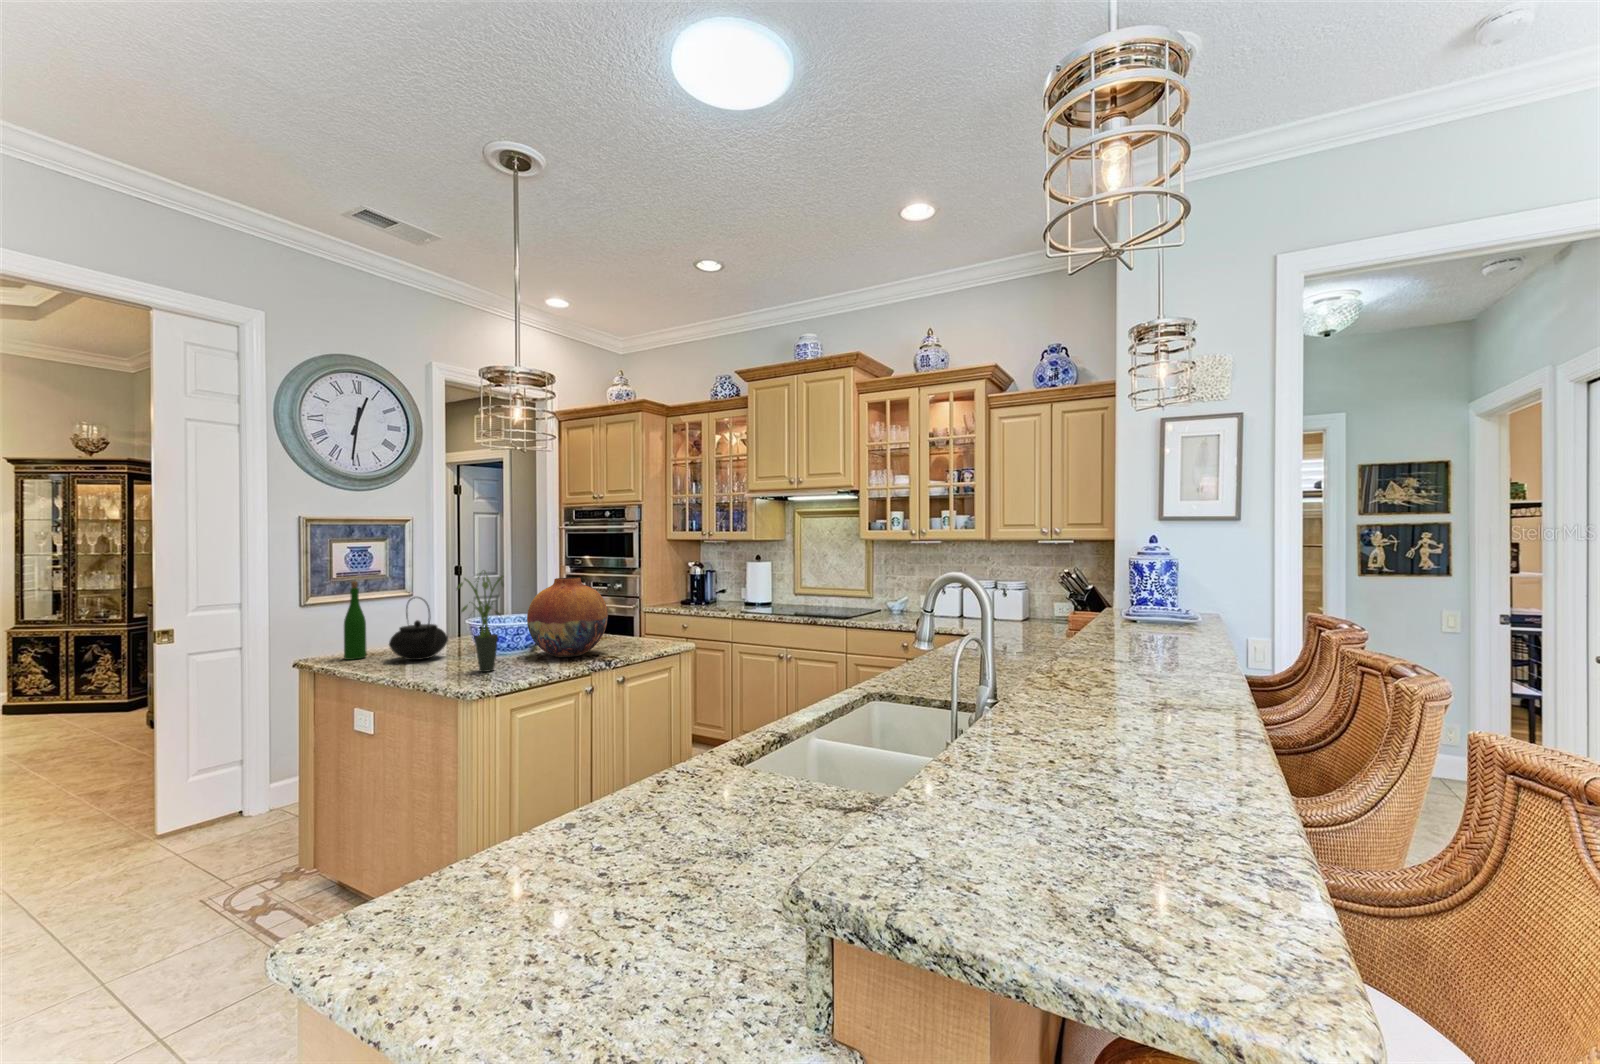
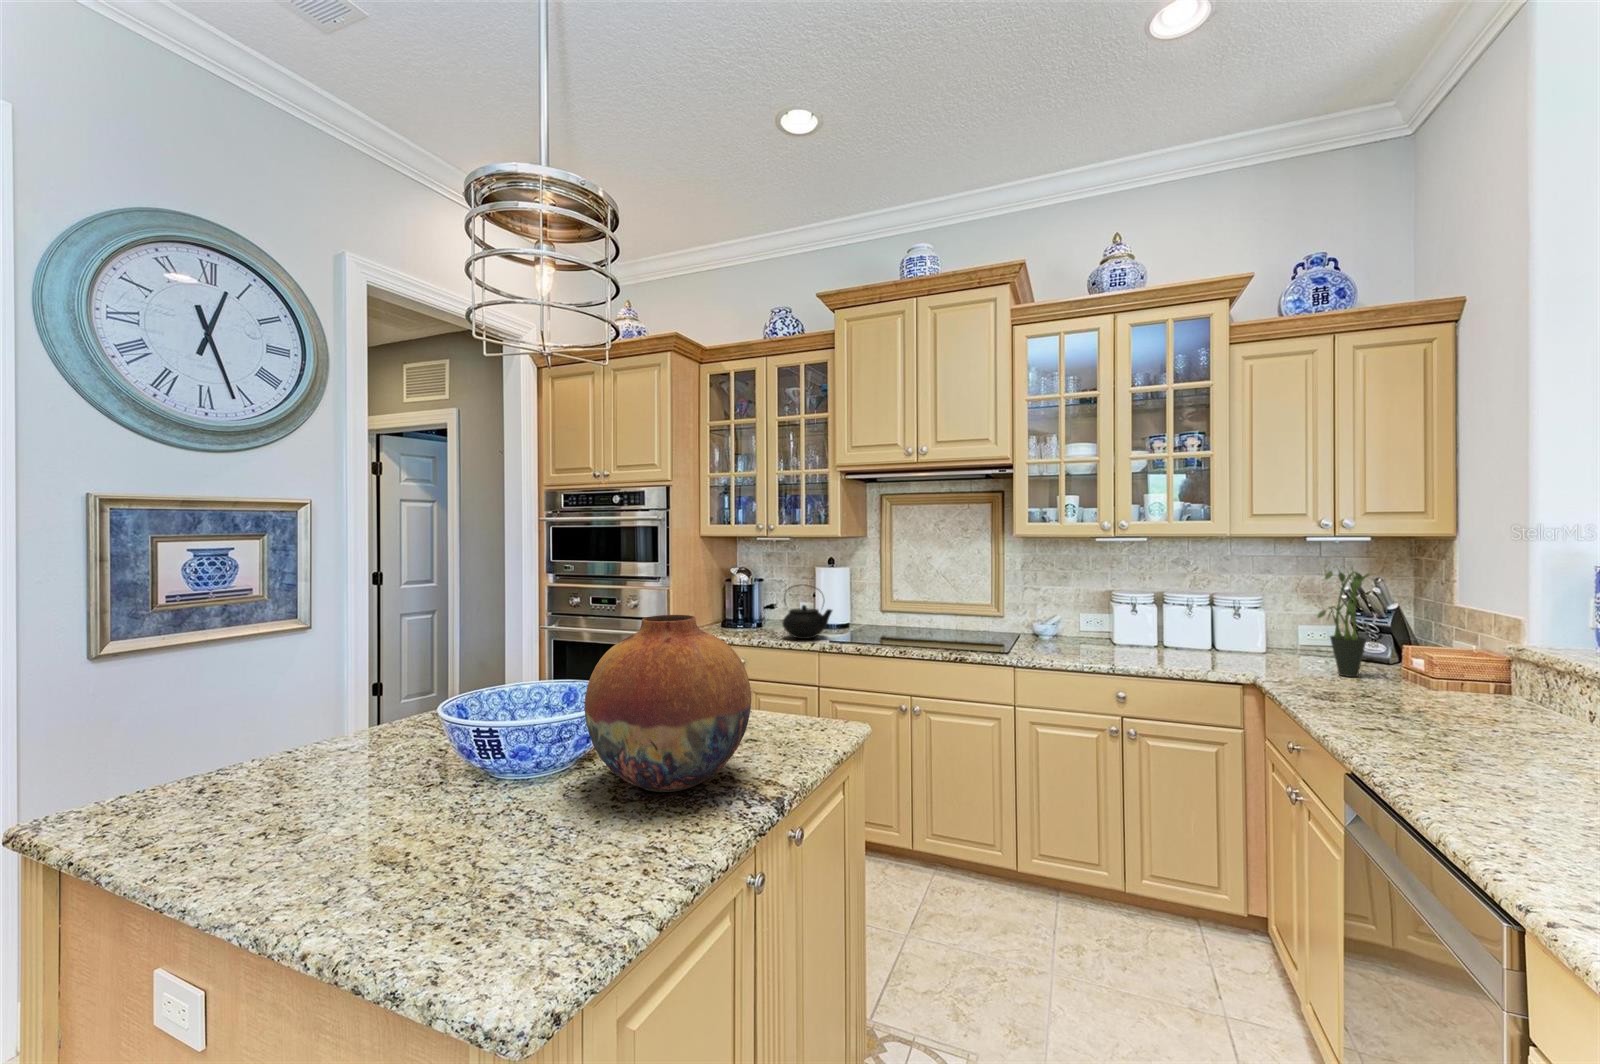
potted plant: present [457,571,503,672] -> present [1318,571,1379,677]
wine bottle: present [344,581,367,660] -> none [137,632,197,821]
teapot: present [389,597,448,660] -> present [782,585,832,639]

